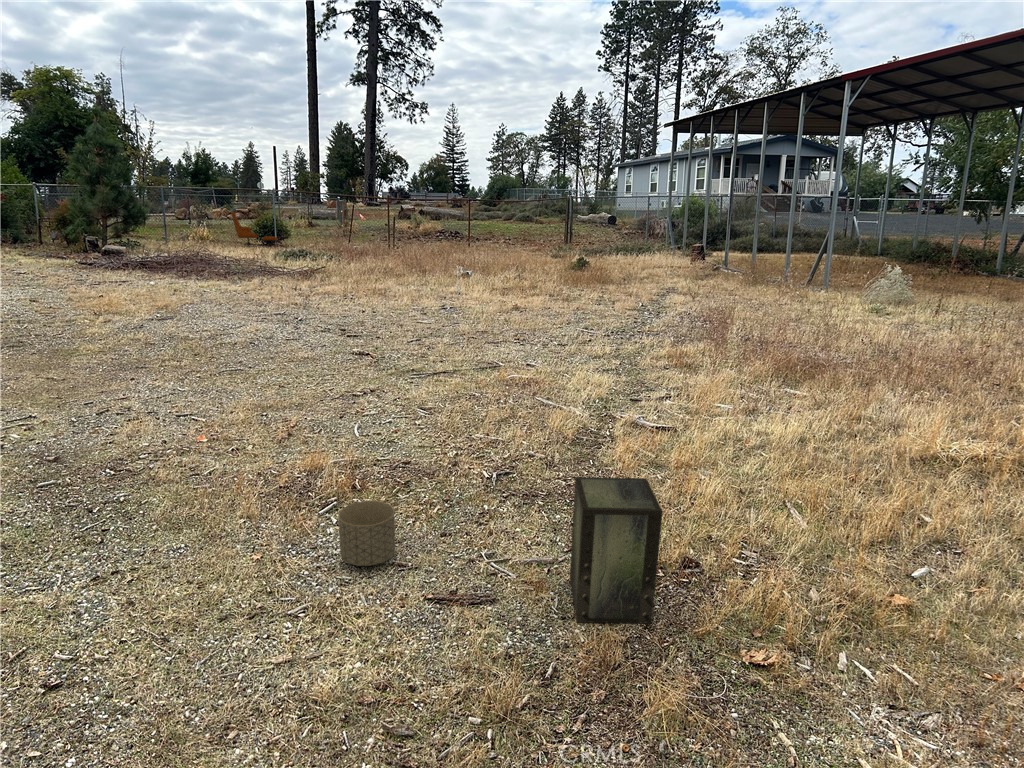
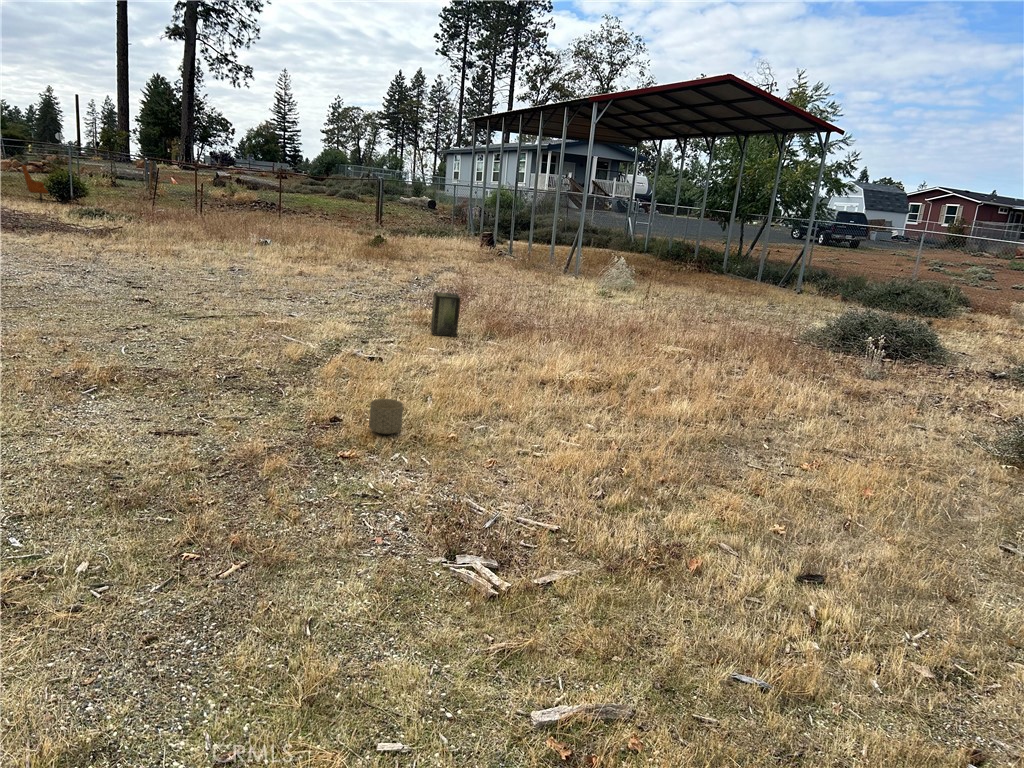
storage box: present [570,477,663,624] -> present [431,292,460,337]
planter: present [338,501,395,566] -> present [369,399,403,435]

